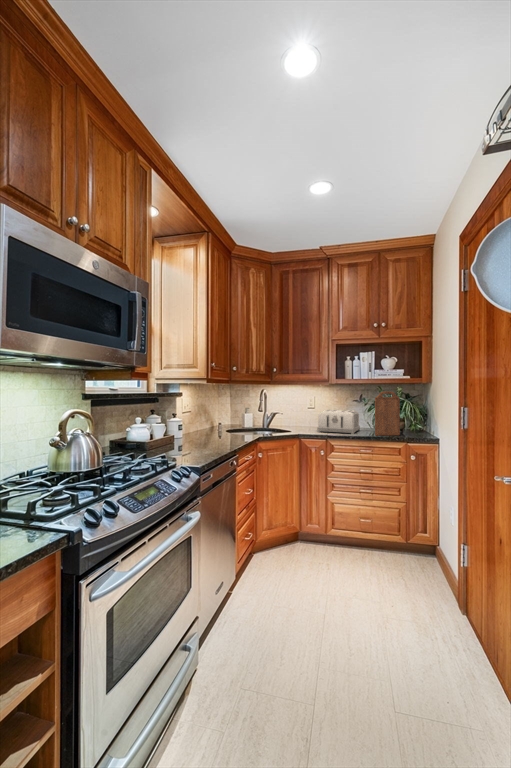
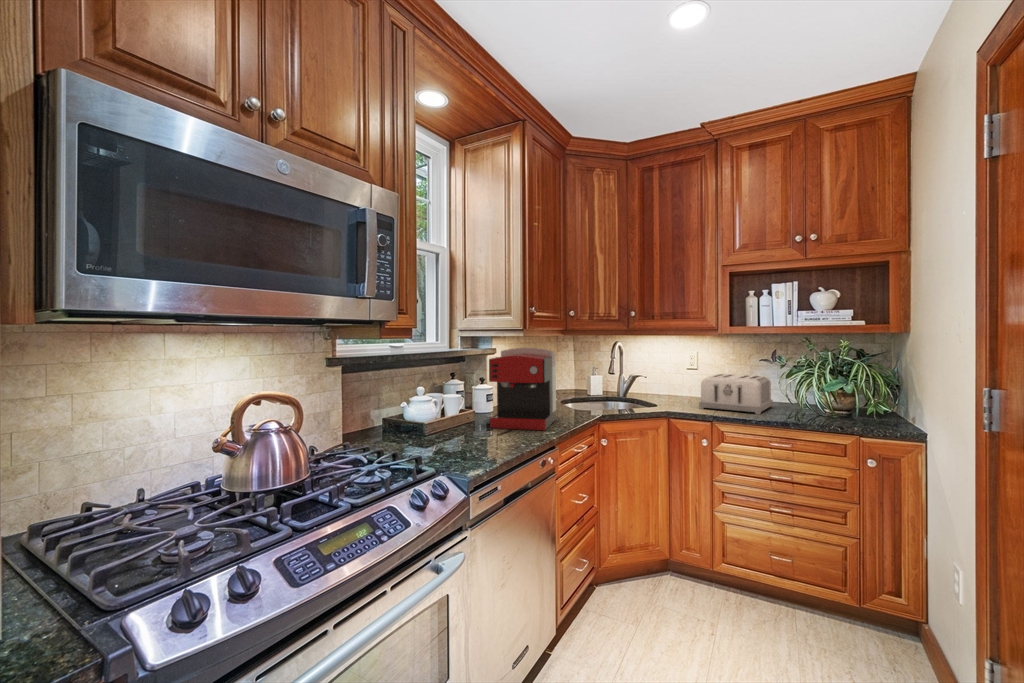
coffee maker: none [188,390,230,446] -> present [489,347,556,430]
cutting board: present [375,392,400,436] -> none [797,347,844,420]

